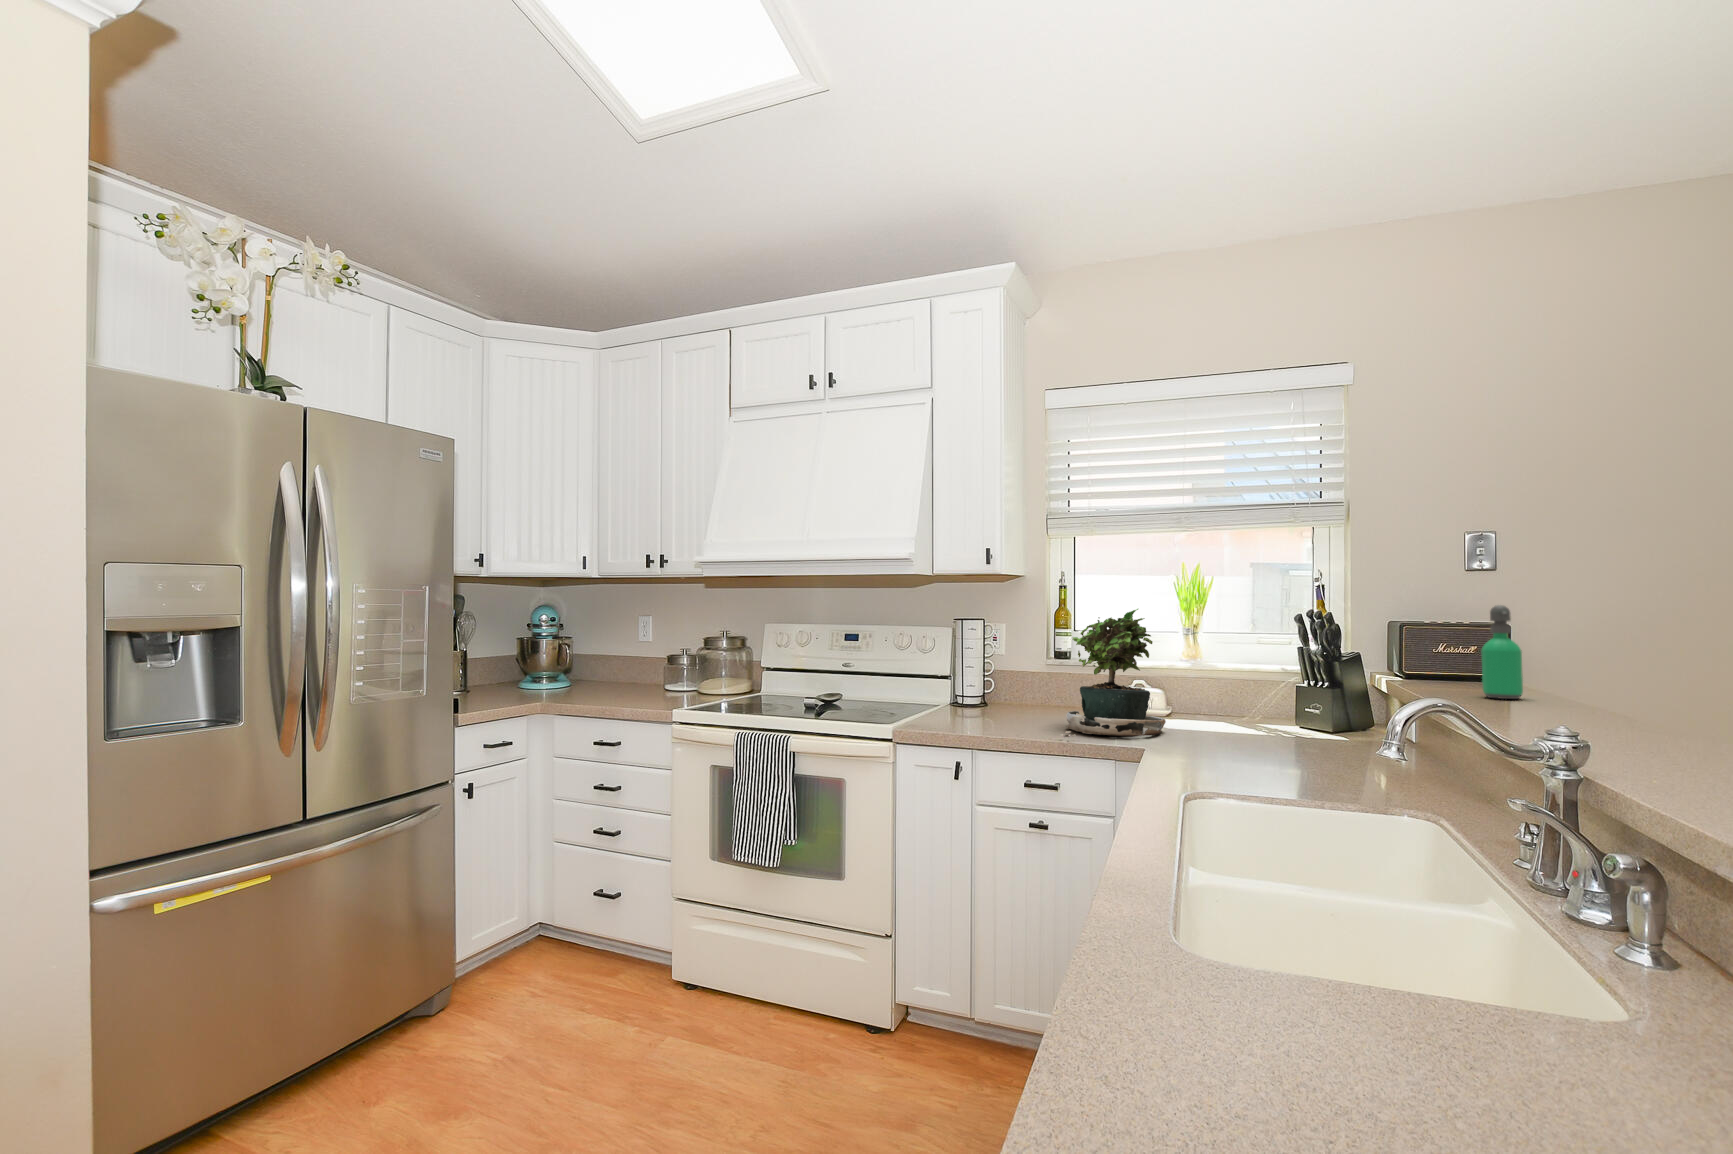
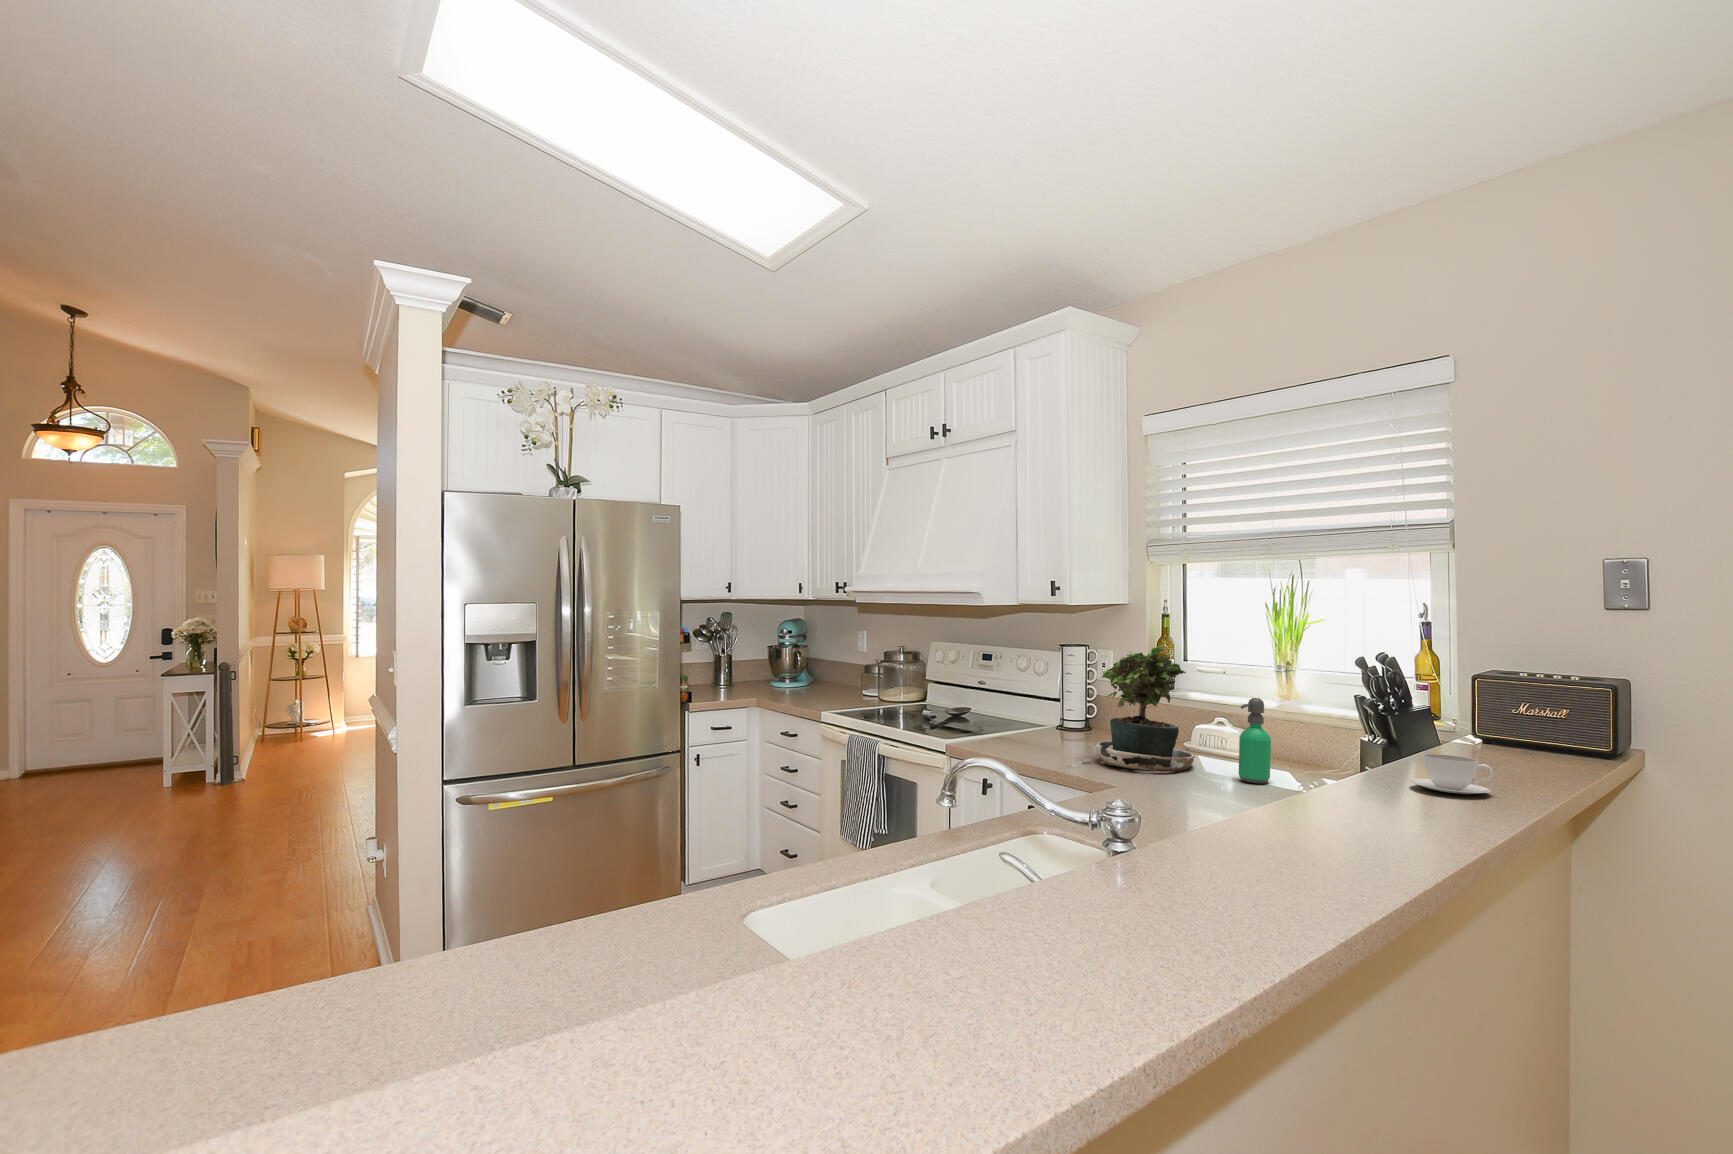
soap dispenser: present [1482,605,1523,699] -> present [1239,698,1271,783]
teacup: none [1512,685,1588,716] -> present [1410,754,1493,794]

